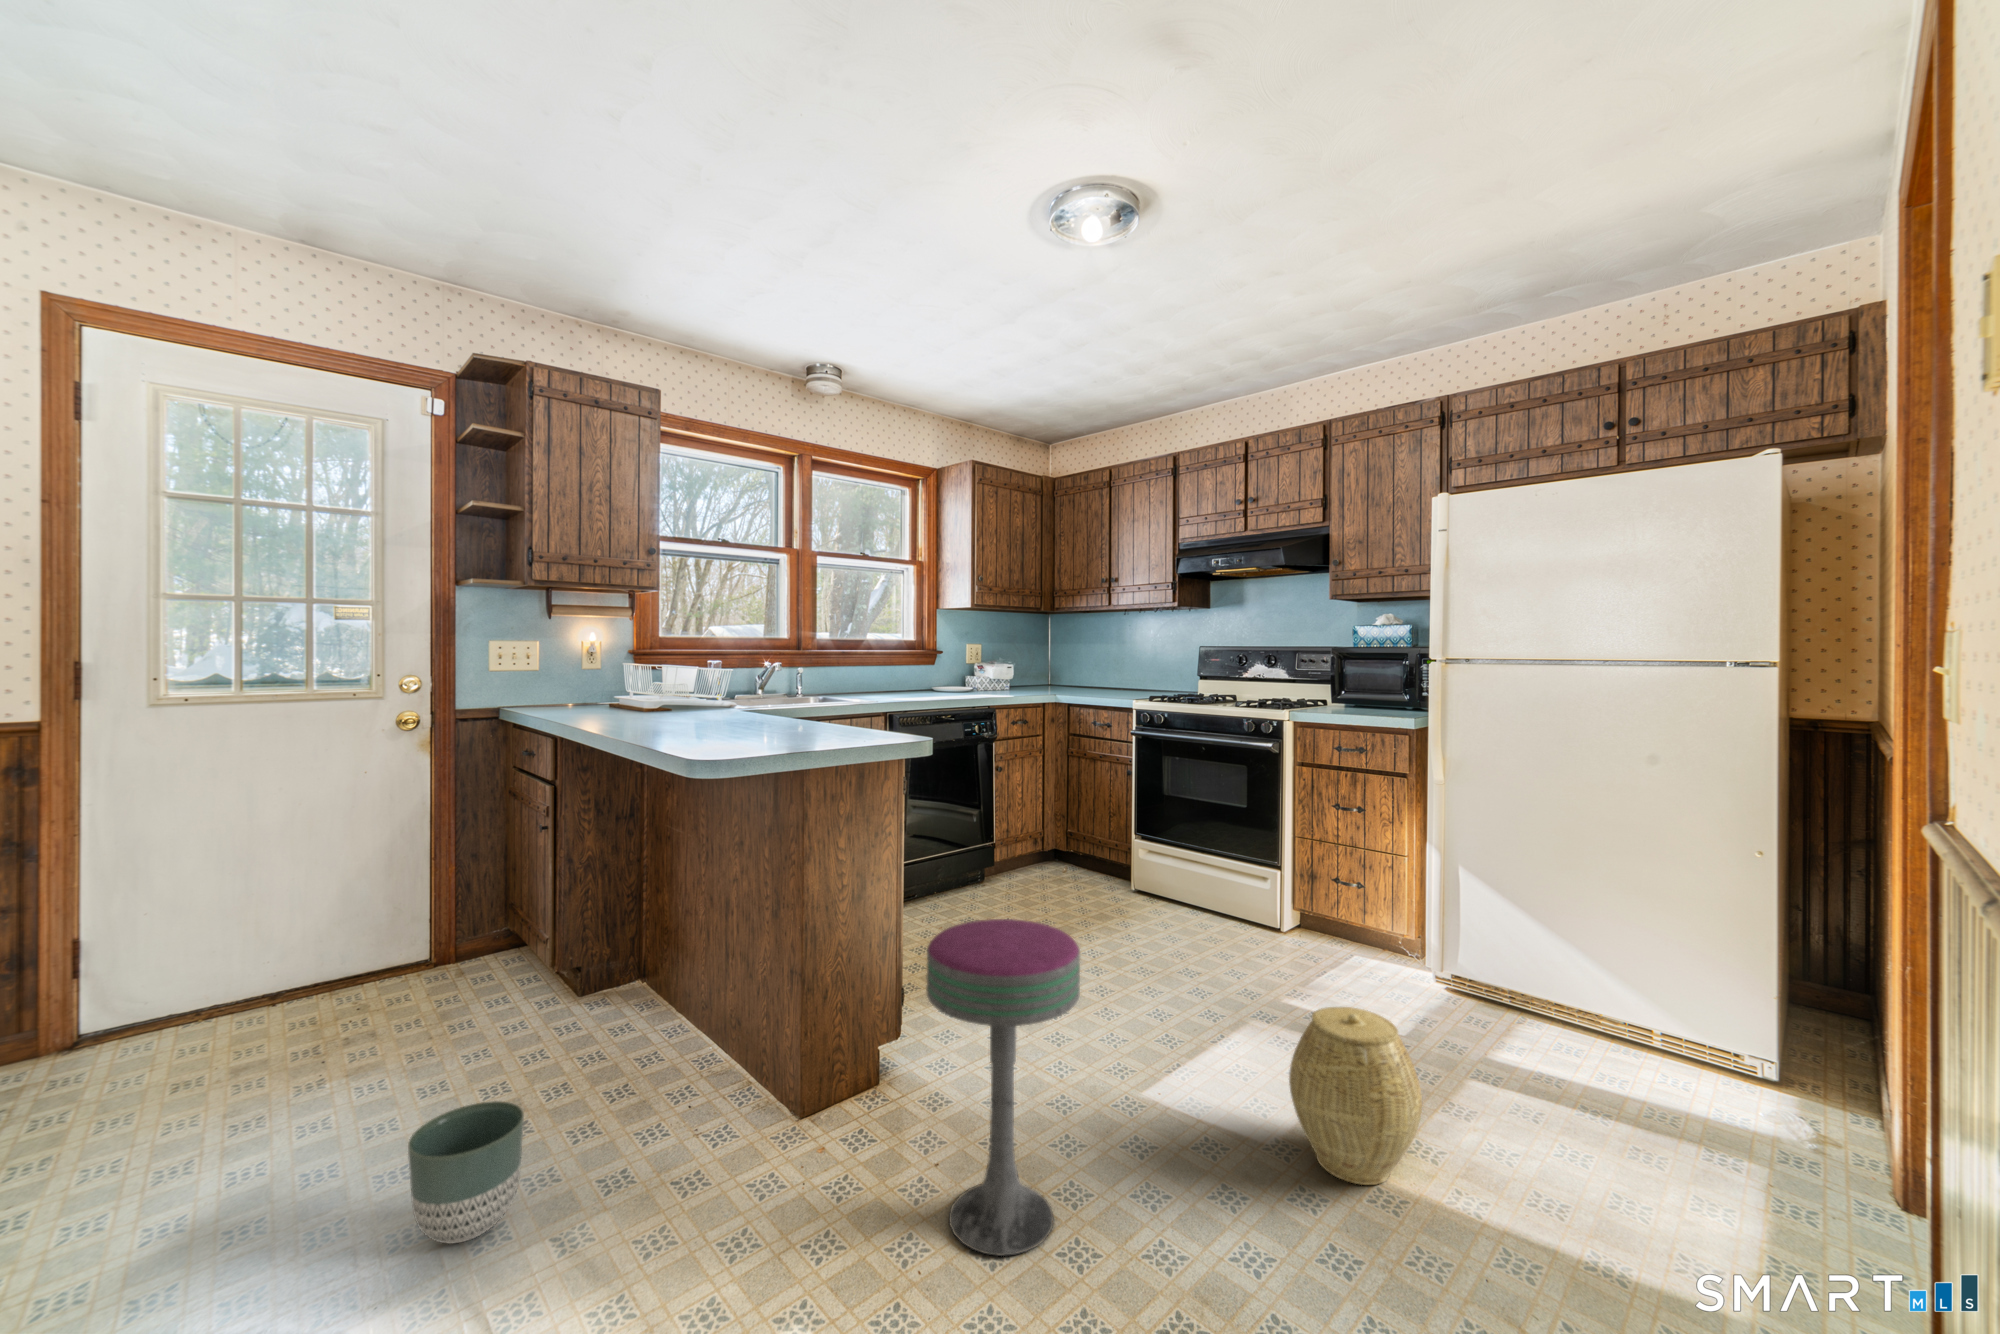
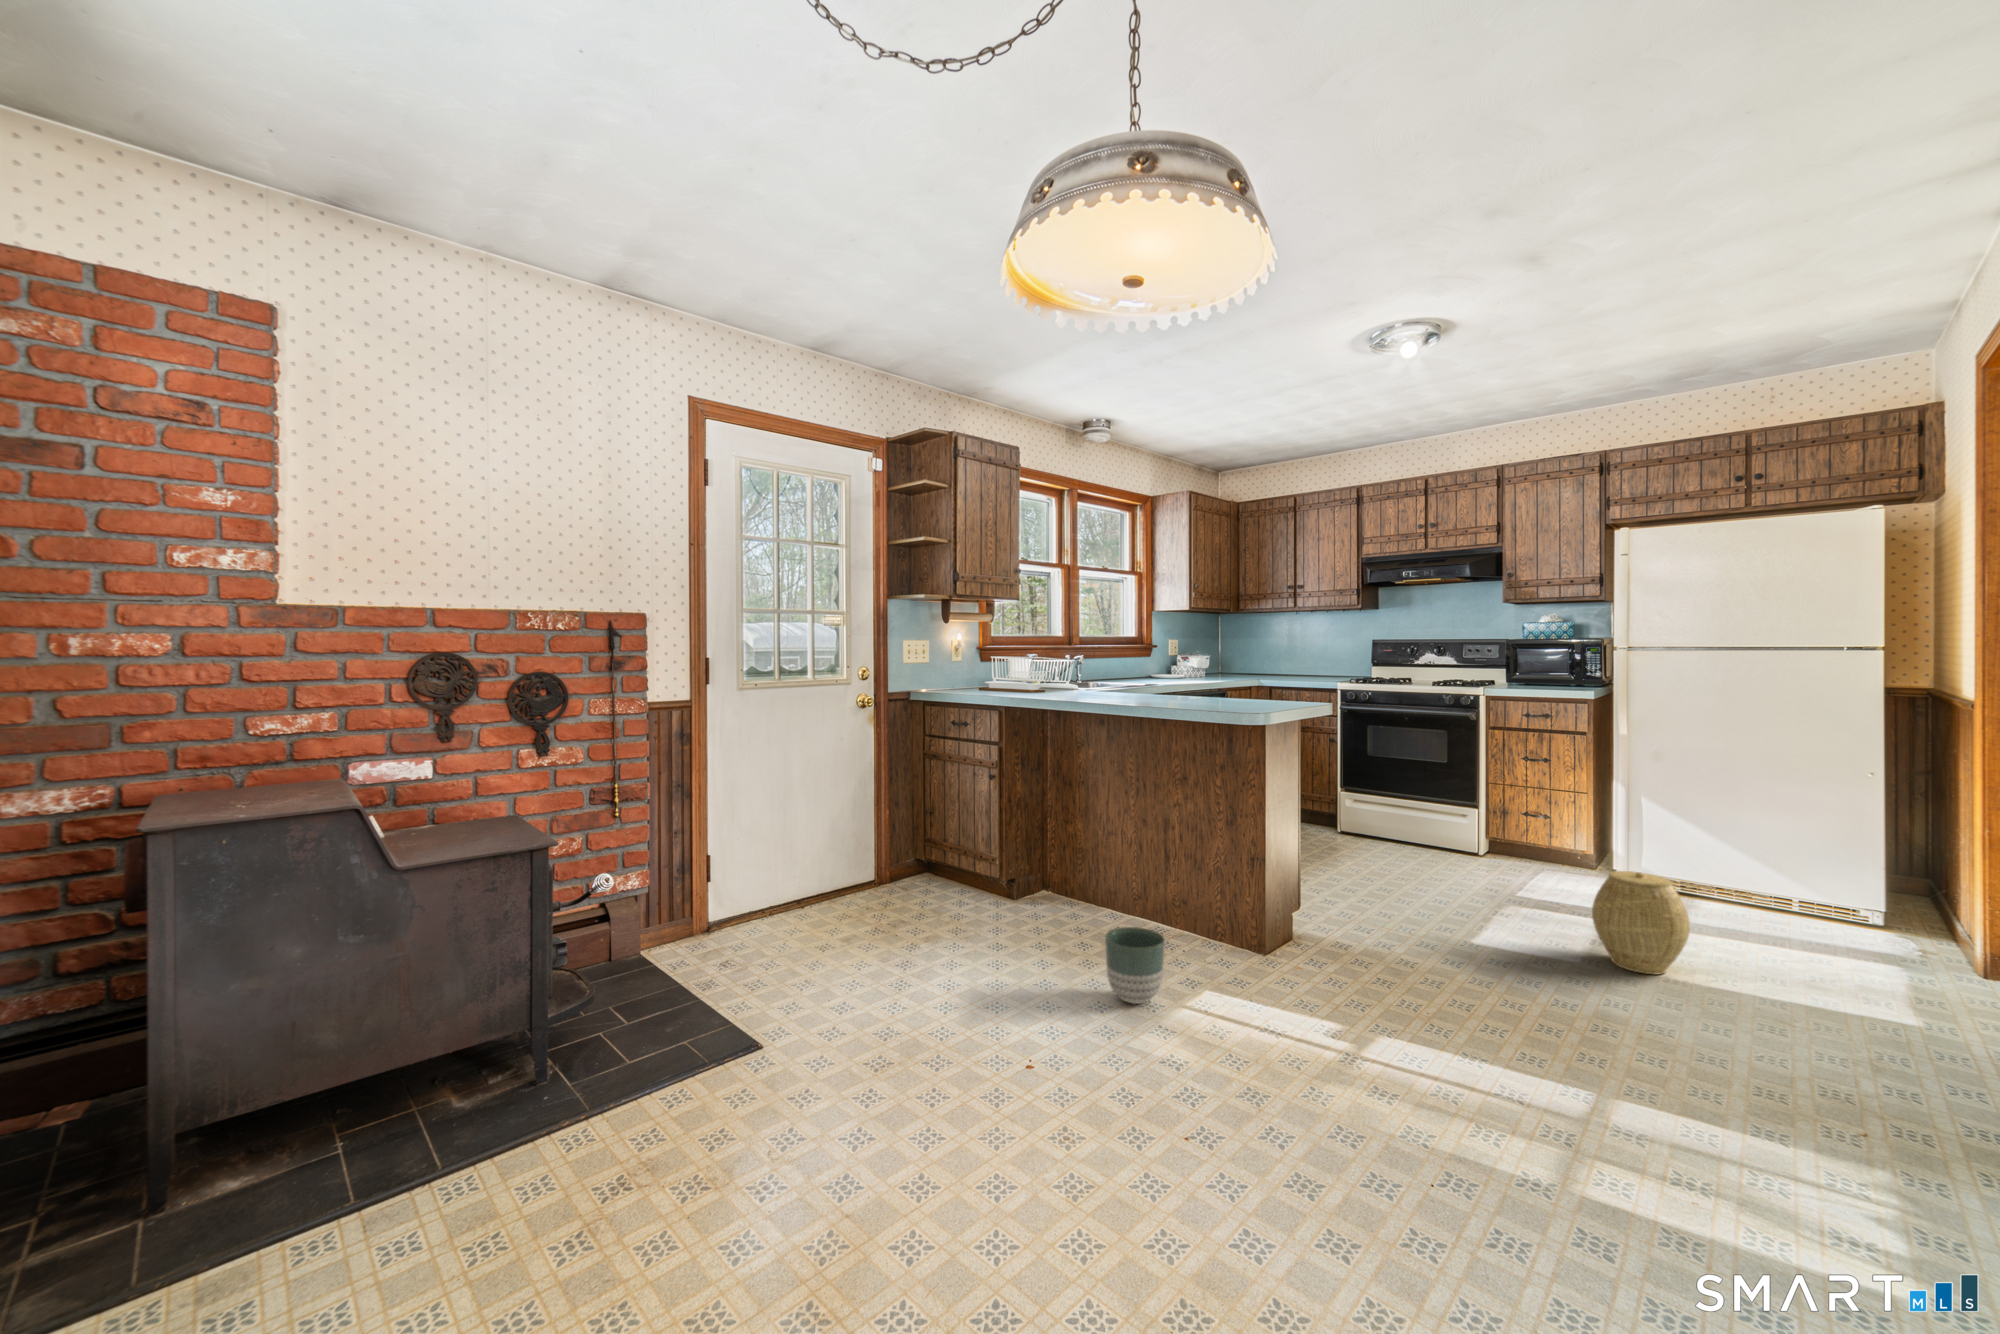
bar stool: present [926,919,1080,1256] -> none [1399,813,1506,1004]

